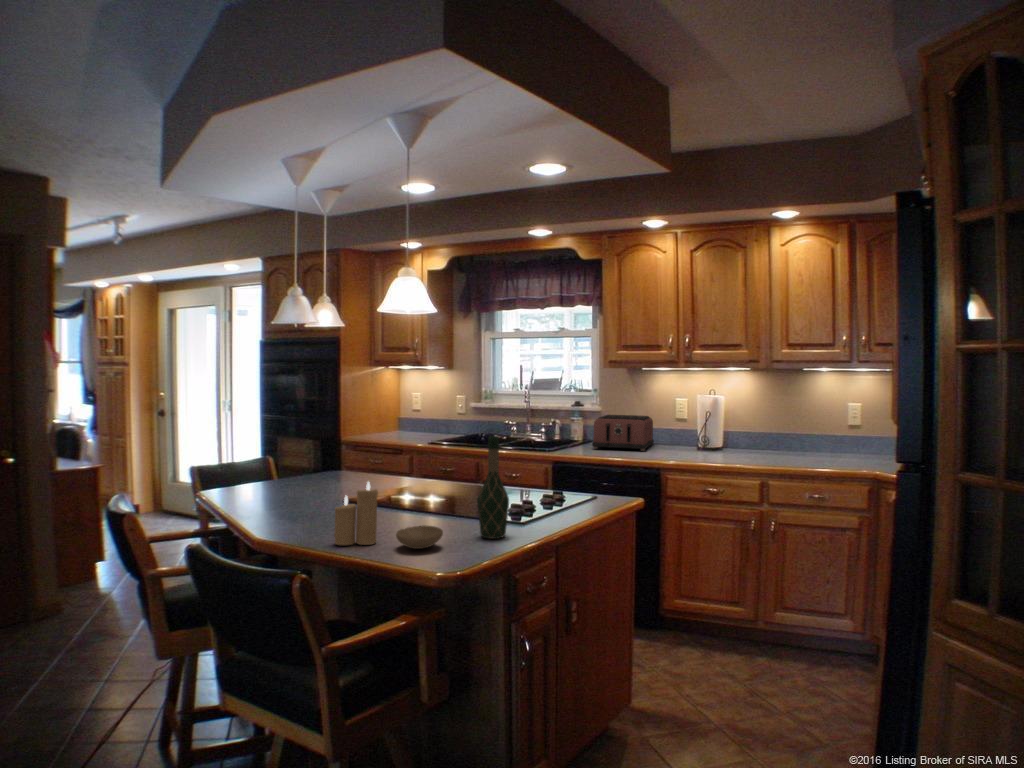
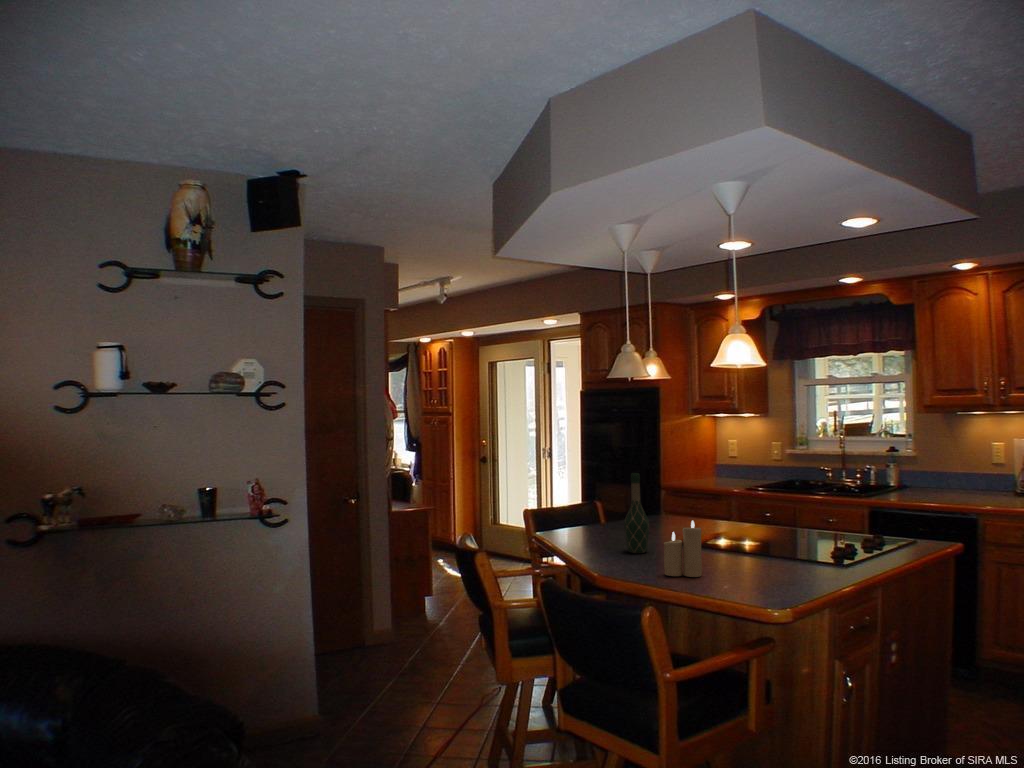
toaster: present [592,415,654,451] -> none [915,461,991,500]
wine bottle: present [477,436,509,539] -> present [624,473,649,553]
bowl: present [396,525,443,549] -> none [720,562,765,583]

